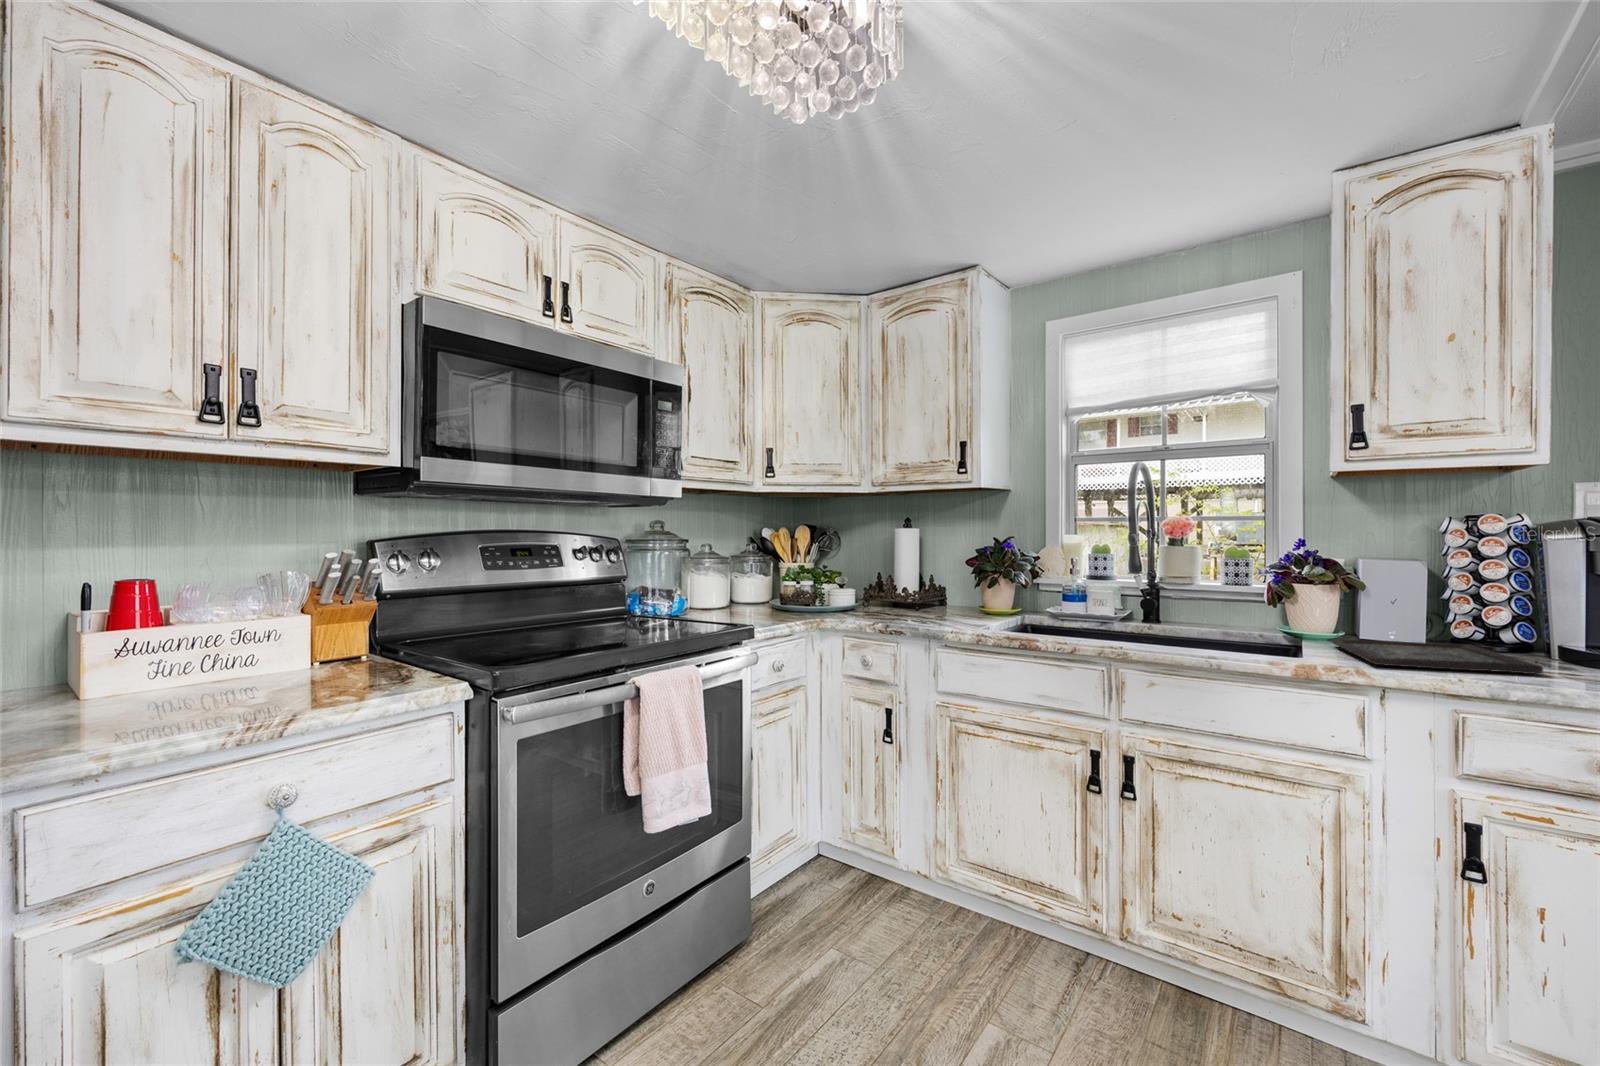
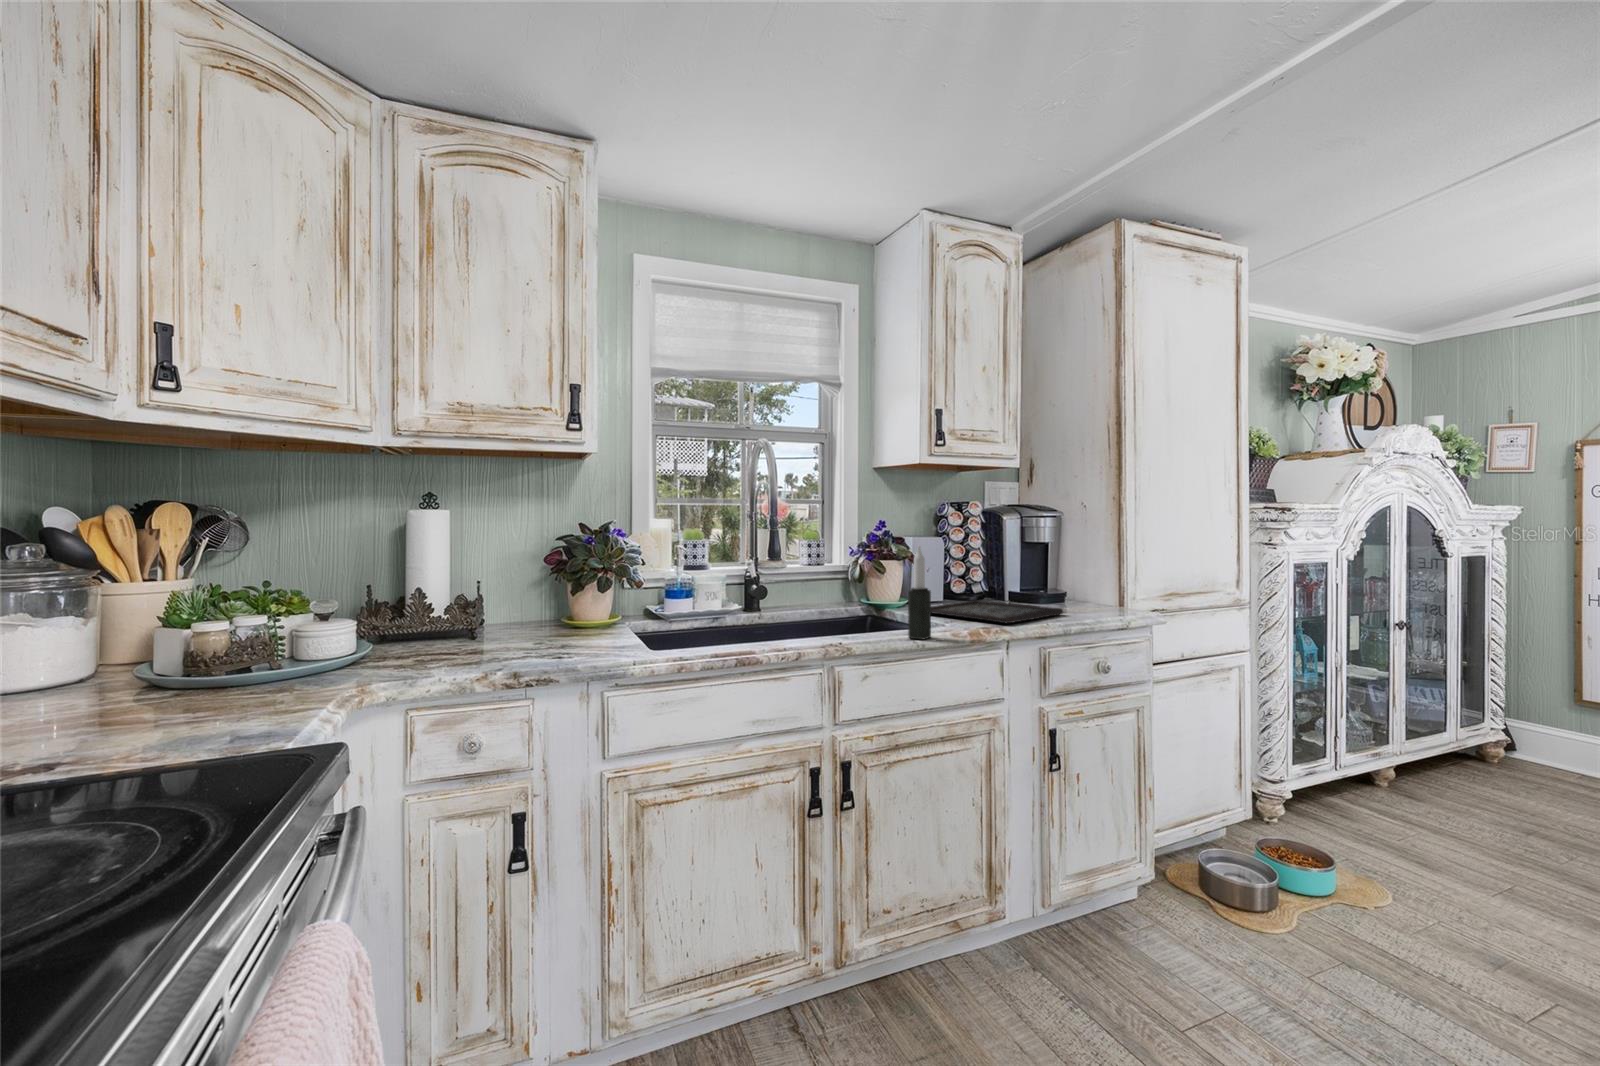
candle: none [1199,563,1225,658] -> present [908,546,931,639]

